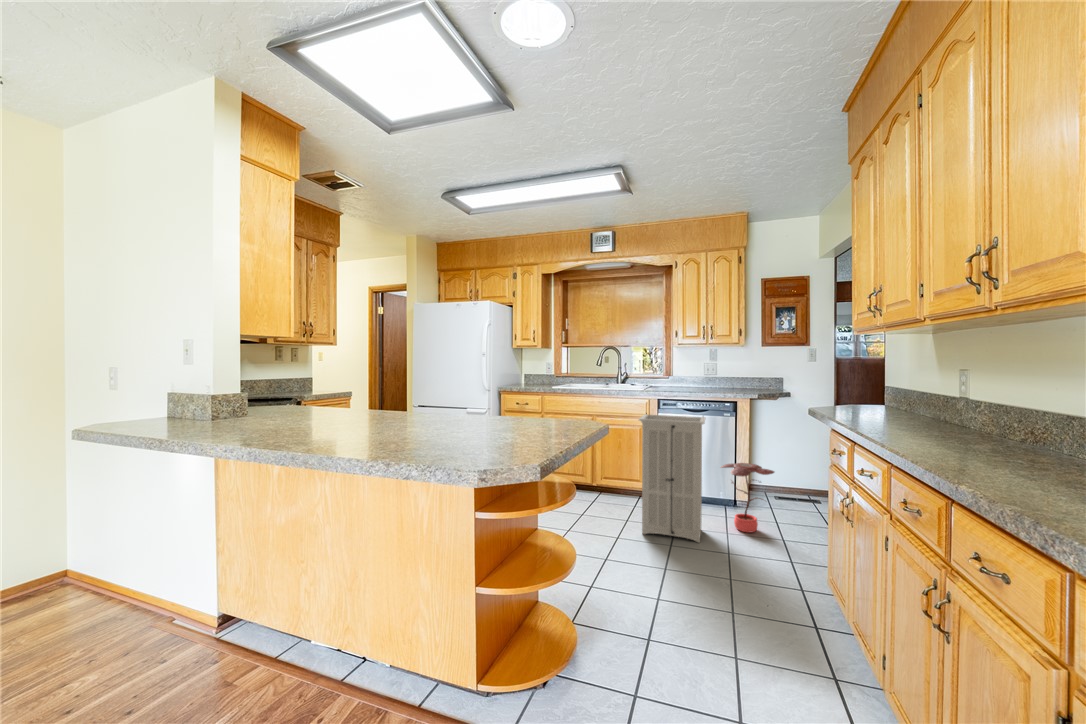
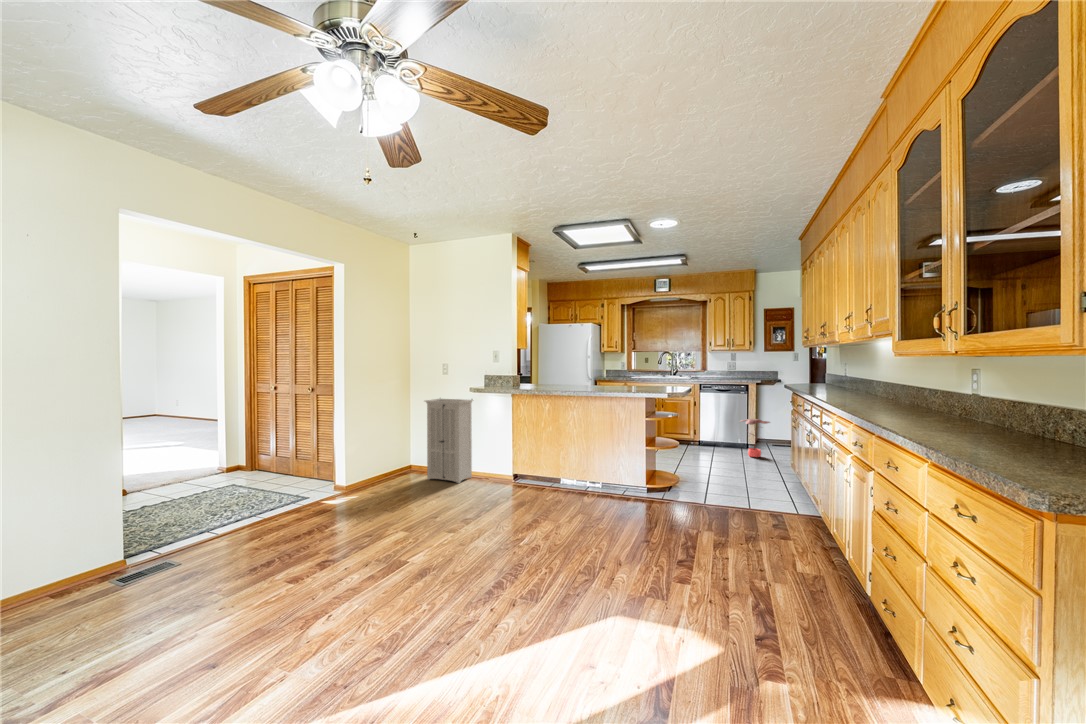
storage cabinet: present [639,413,705,543] -> present [425,398,473,483]

